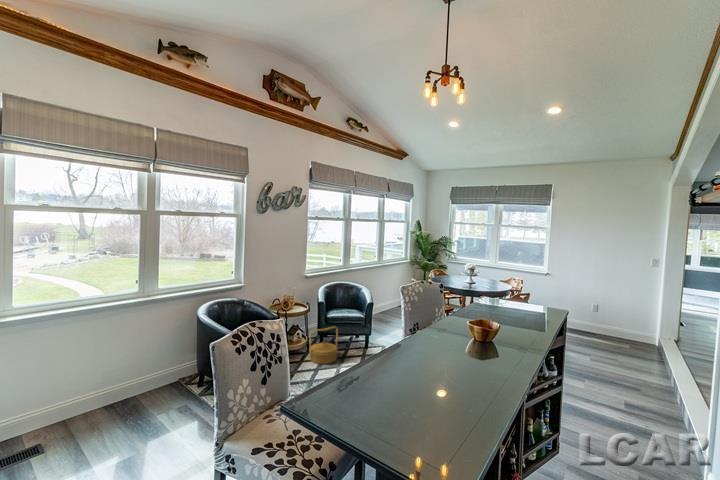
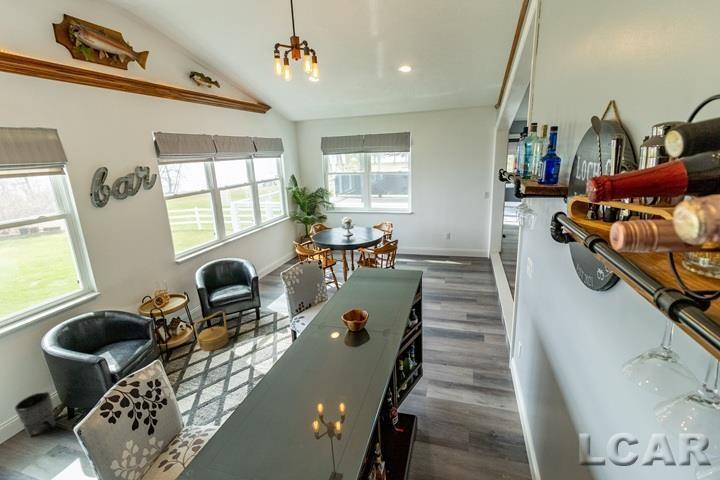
planter: none [166,354,191,390] -> present [15,392,56,436]

